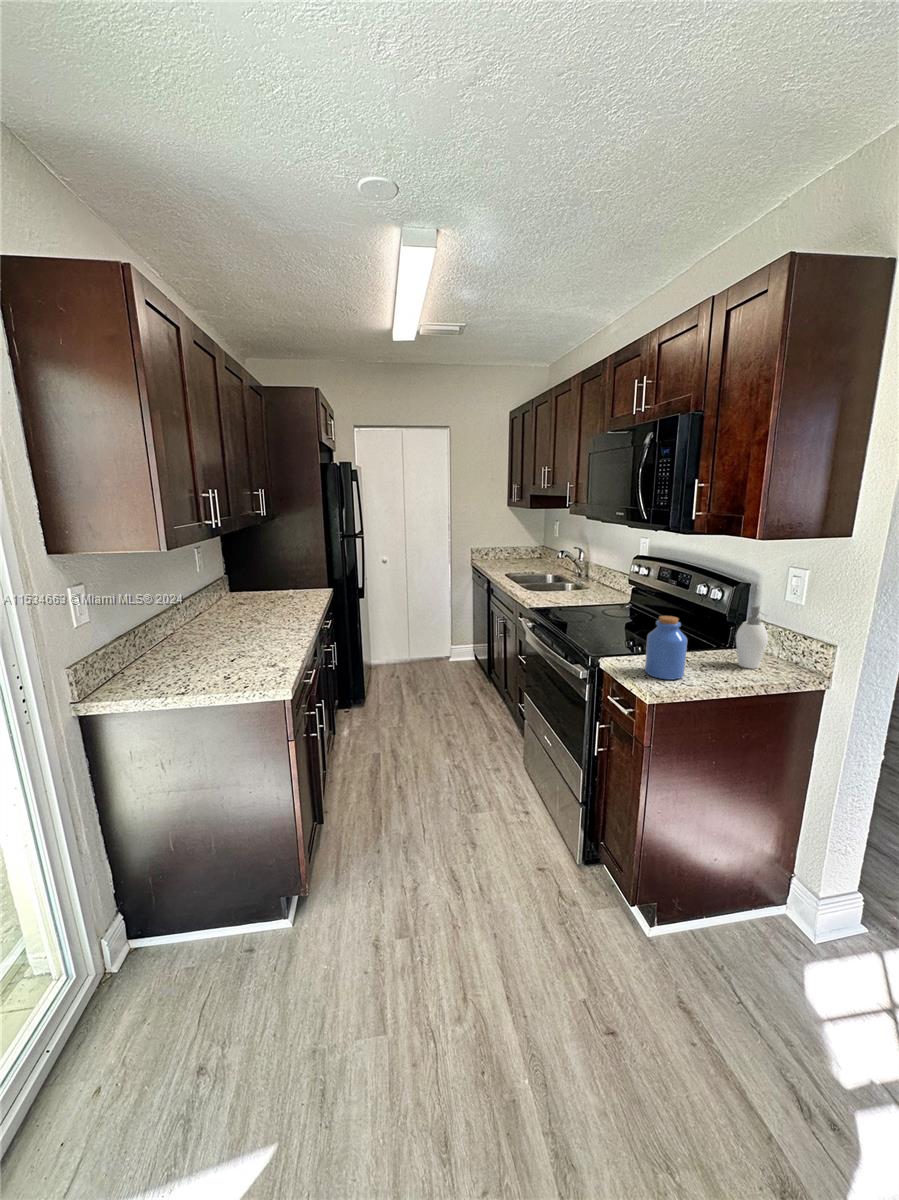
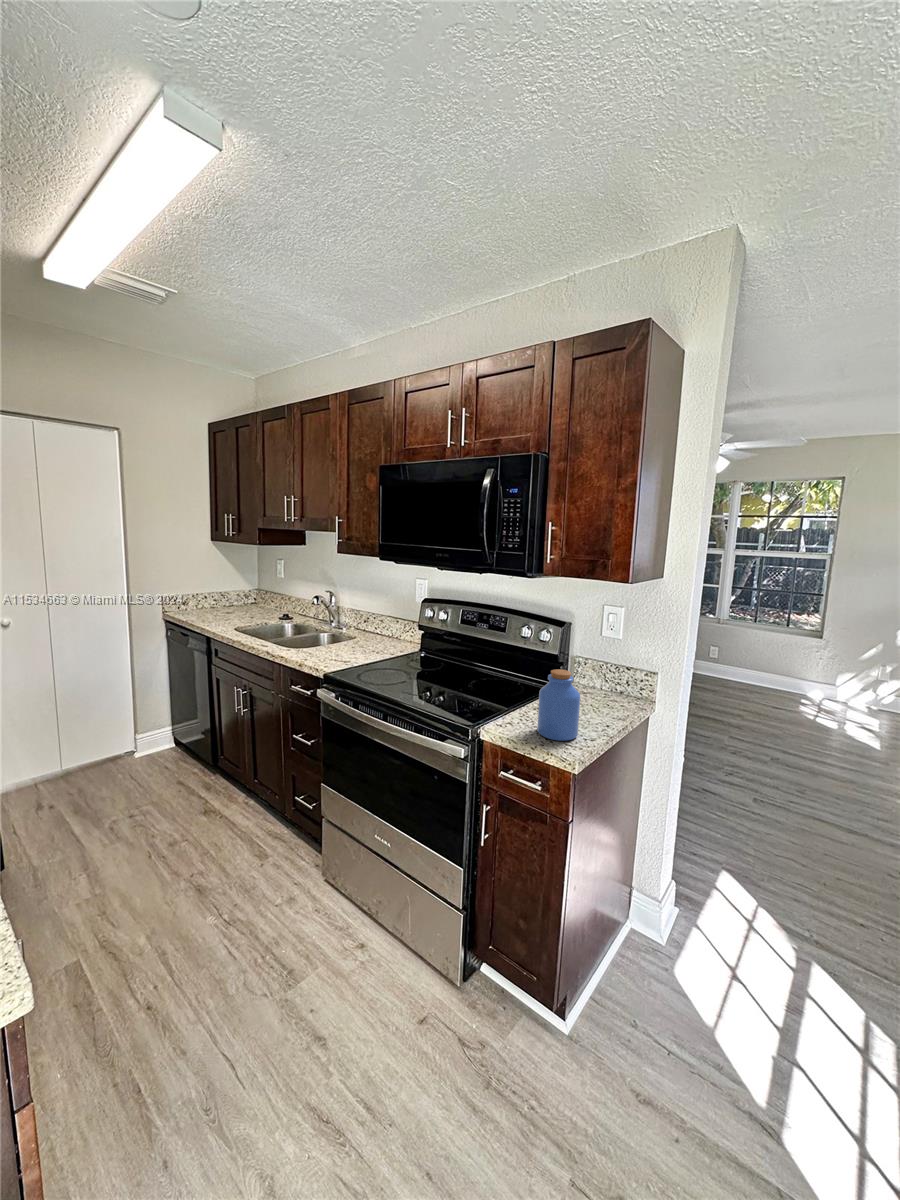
soap dispenser: present [736,605,768,669] -> none [583,645,618,707]

